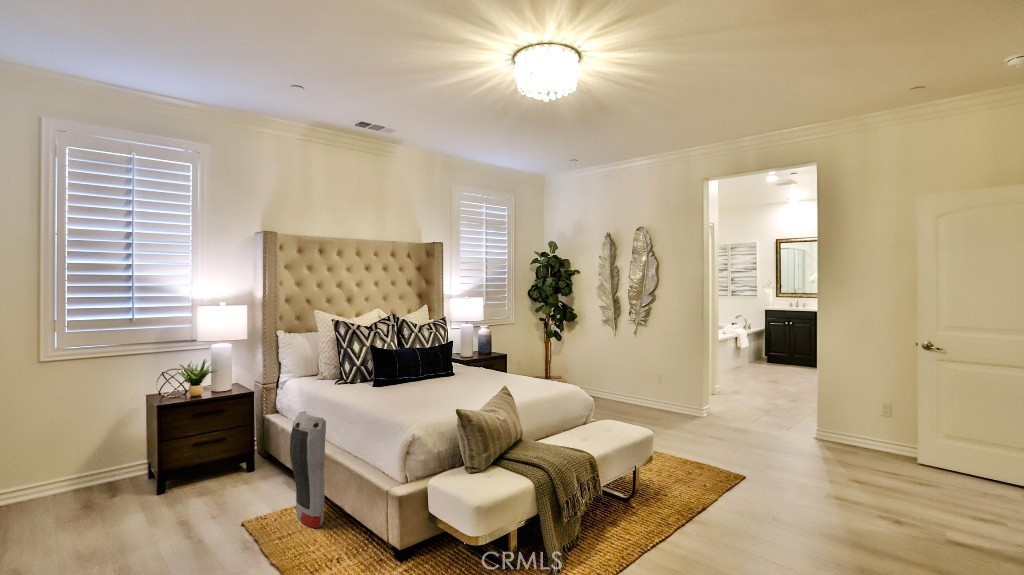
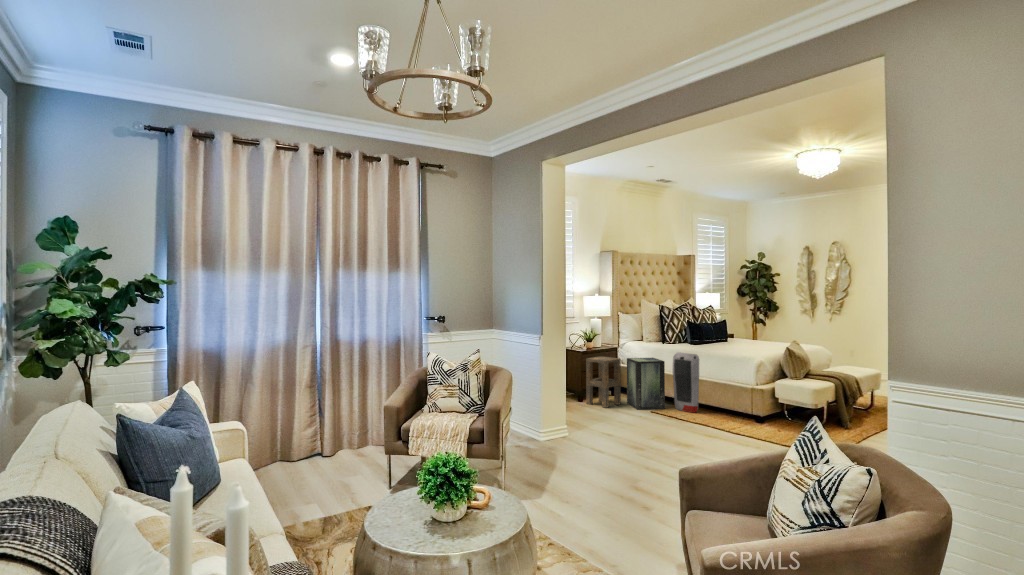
side table: none [147,414,213,520] -> present [586,356,621,408]
storage box: none [217,415,286,522] -> present [627,358,665,409]

